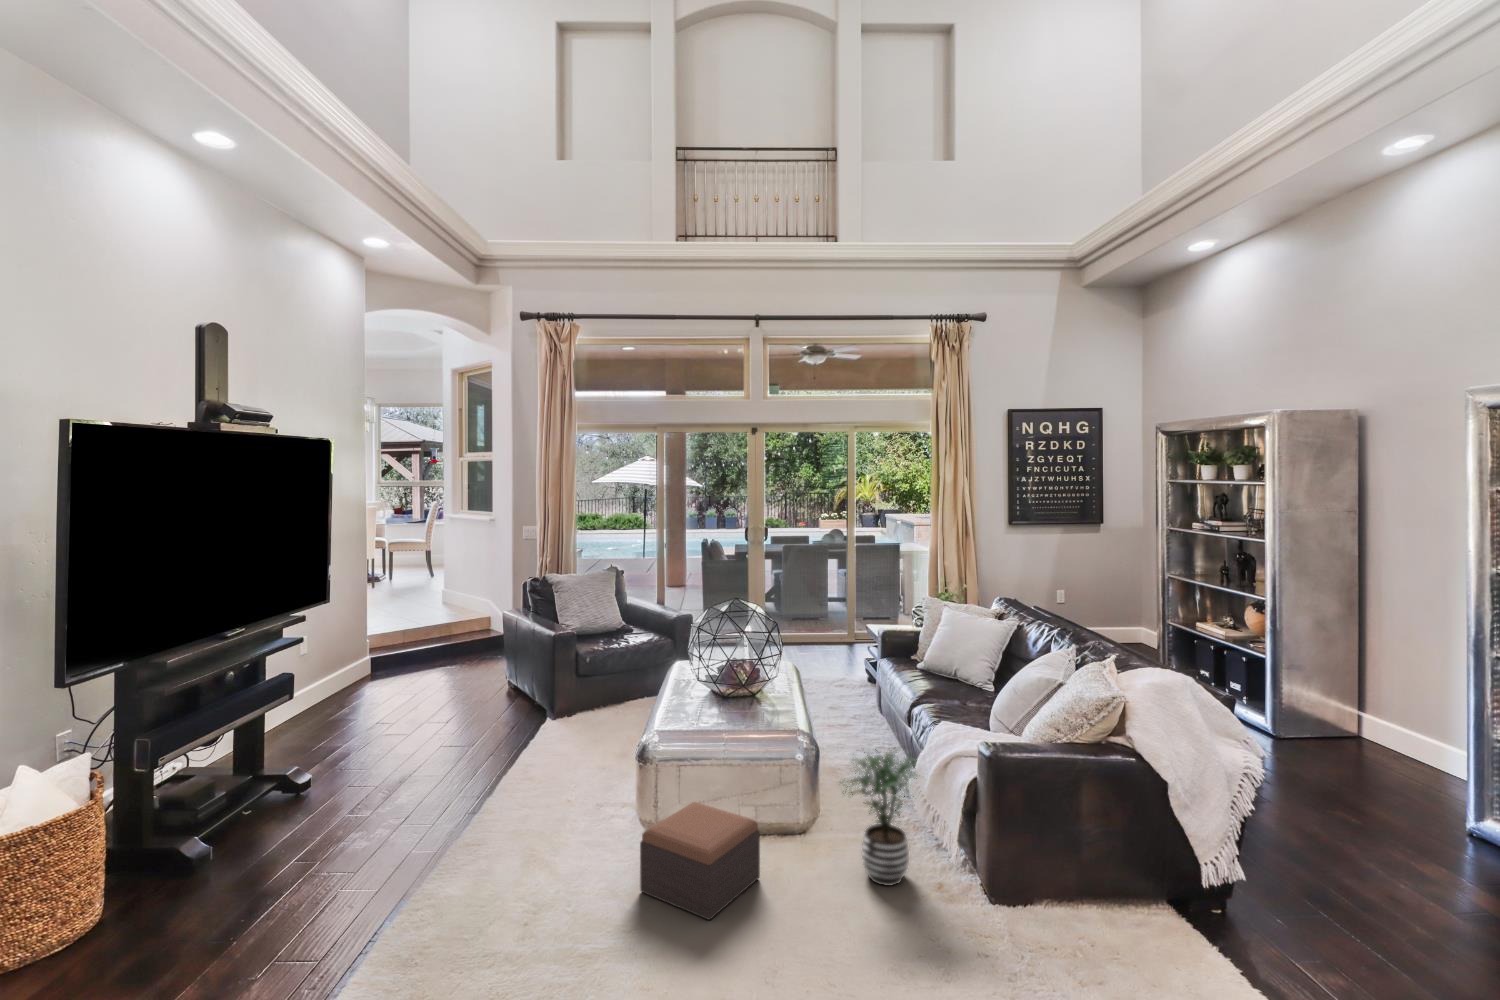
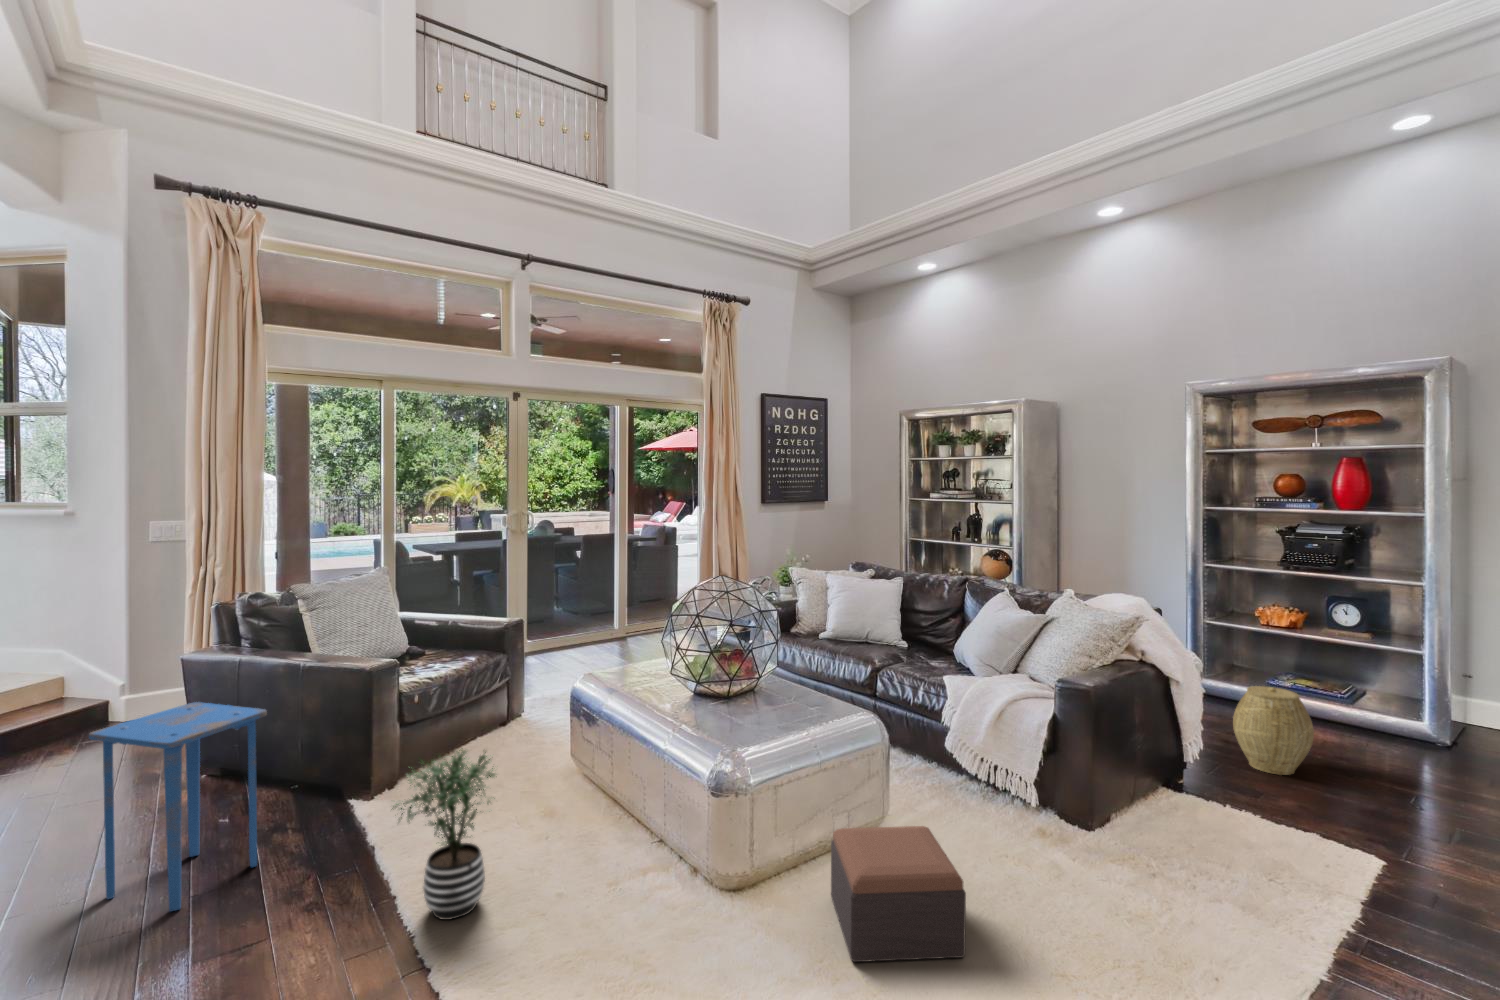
side table: none [396,639,470,749] -> present [89,702,267,911]
potted plant: present [840,749,917,886] -> present [392,750,495,920]
woven basket: none [1329,809,1449,942] -> present [1233,686,1314,775]

